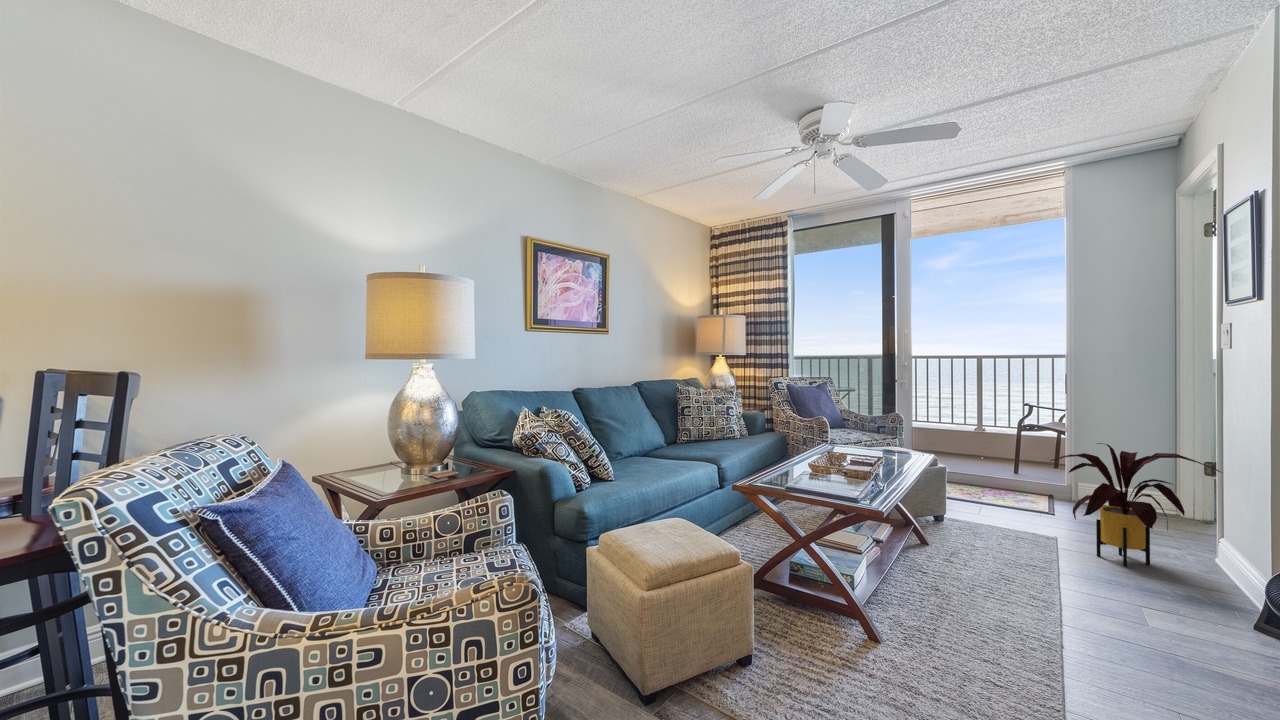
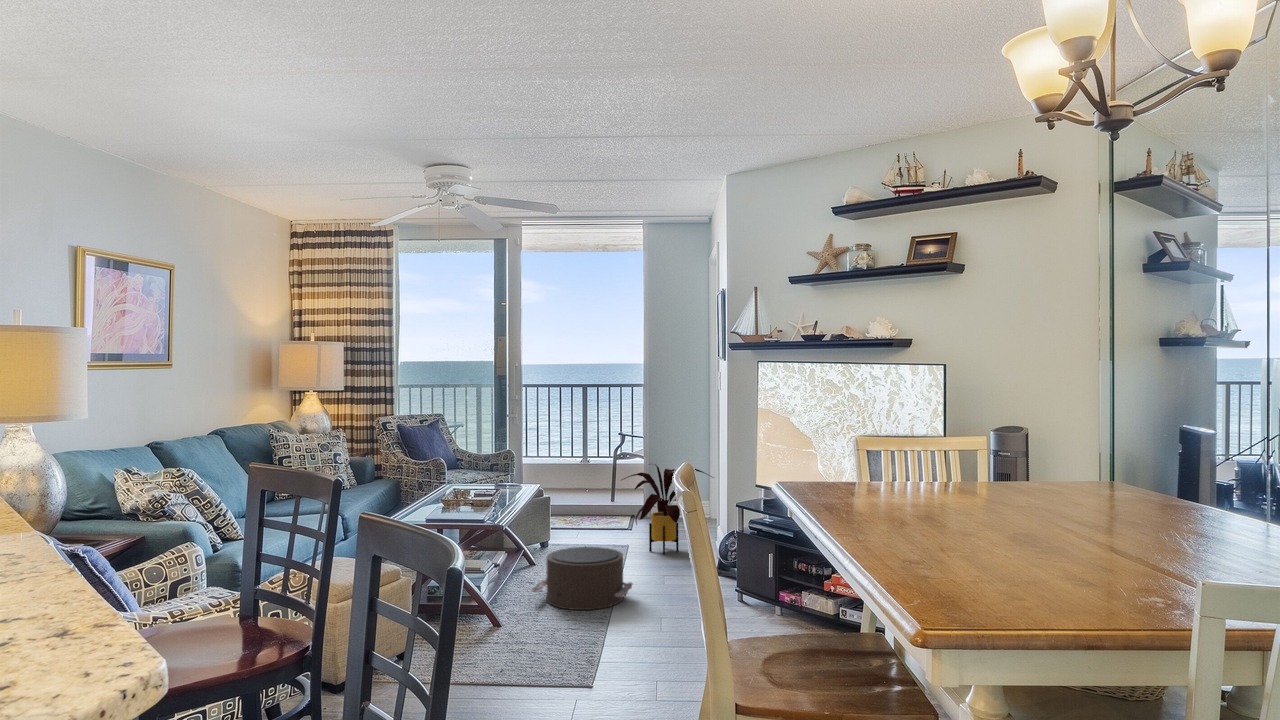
pouf: none [921,544,1093,653] -> present [531,547,632,610]

